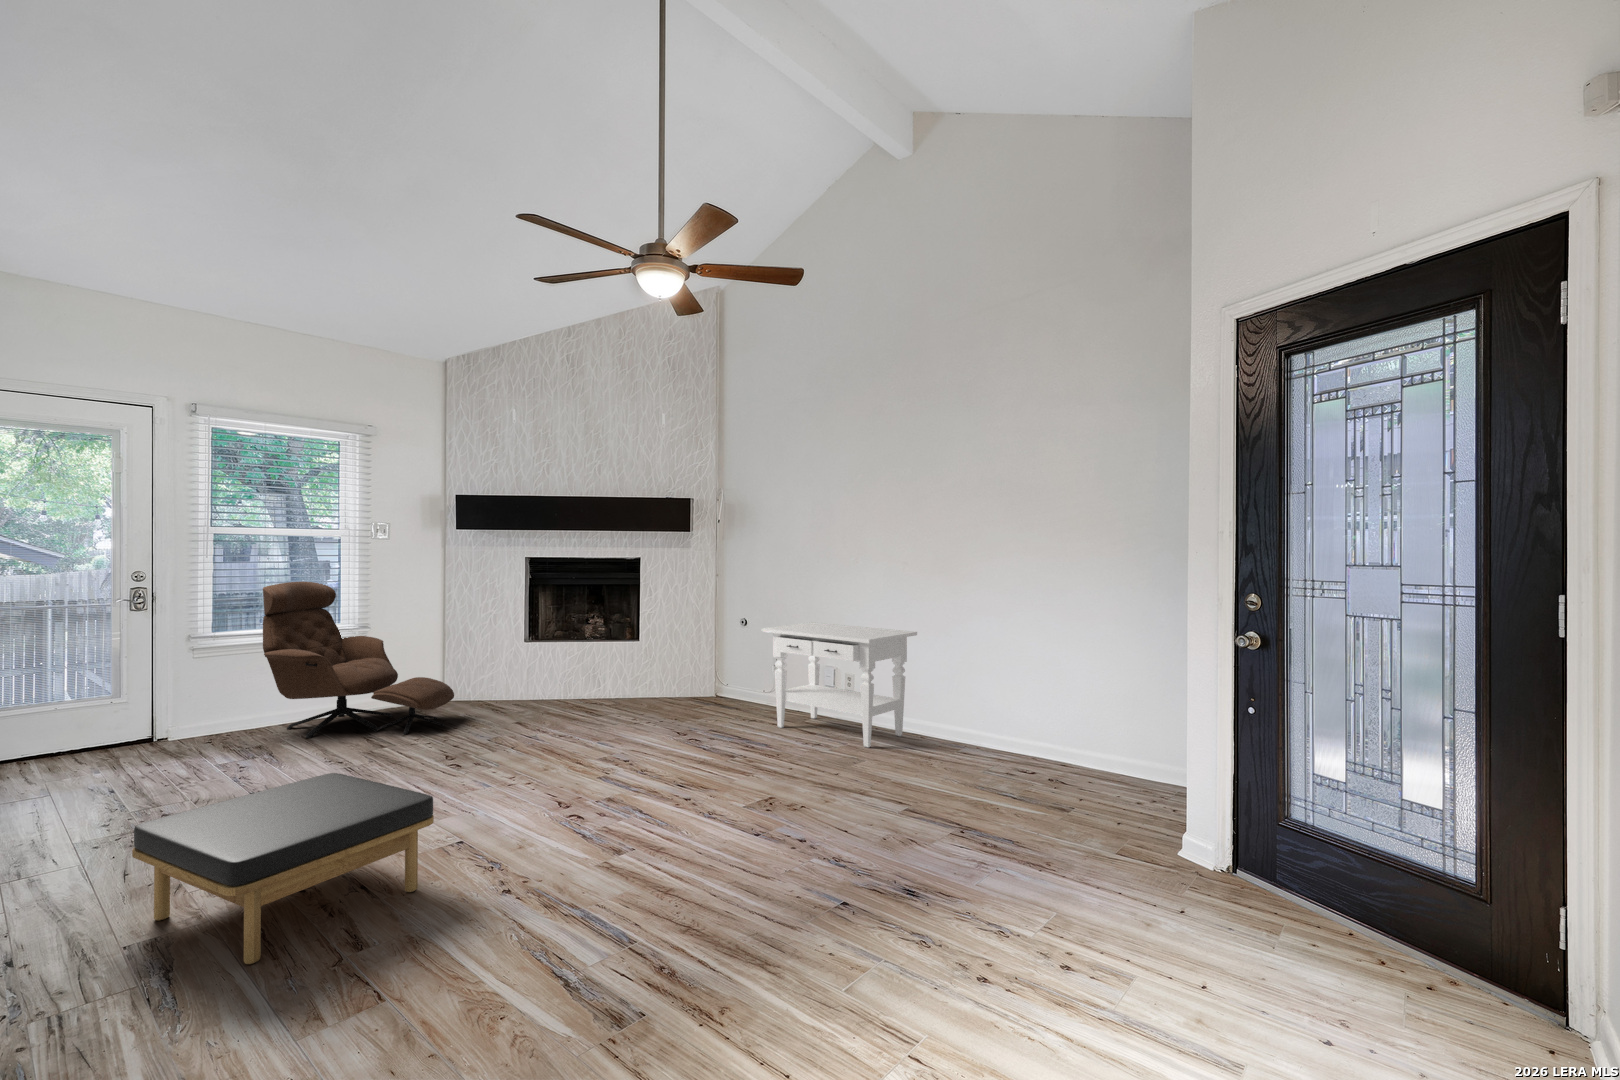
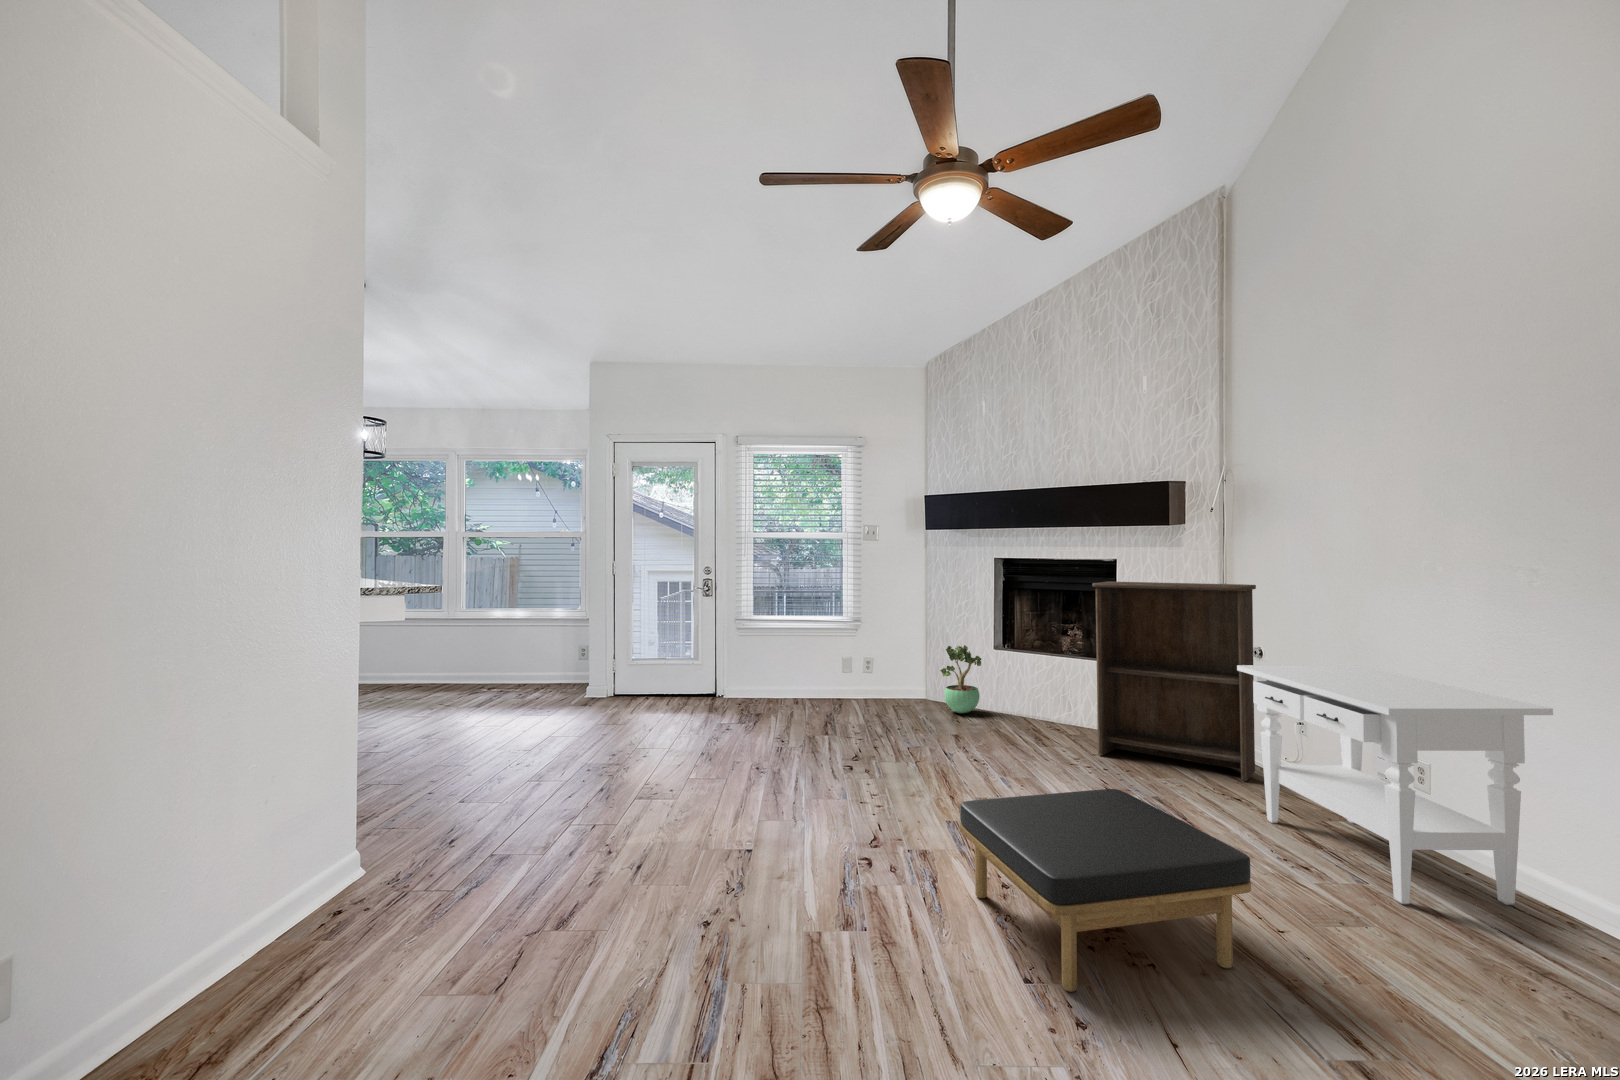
bookshelf: none [641,575,748,713] -> present [1092,582,1256,781]
lounge chair: present [263,582,454,738] -> none [771,578,912,727]
potted plant: none [470,640,517,706] -> present [940,645,981,713]
ottoman: present [132,773,434,964] -> present [959,789,1251,992]

